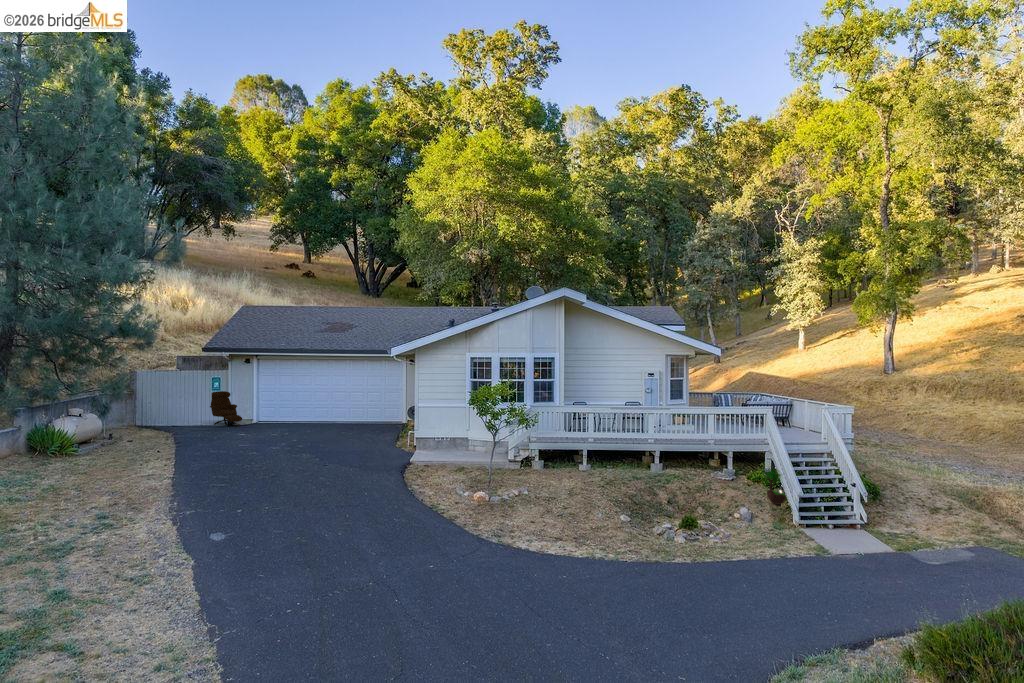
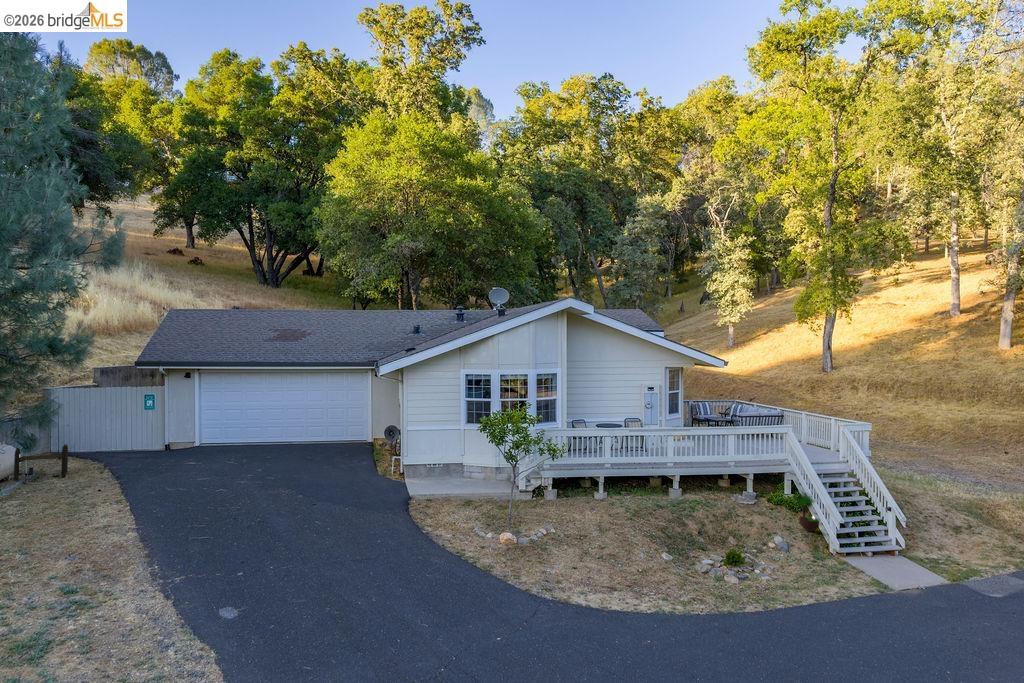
lounge chair: present [210,391,242,426] -> none [143,411,184,453]
bench: none [98,414,143,442] -> present [14,444,68,481]

